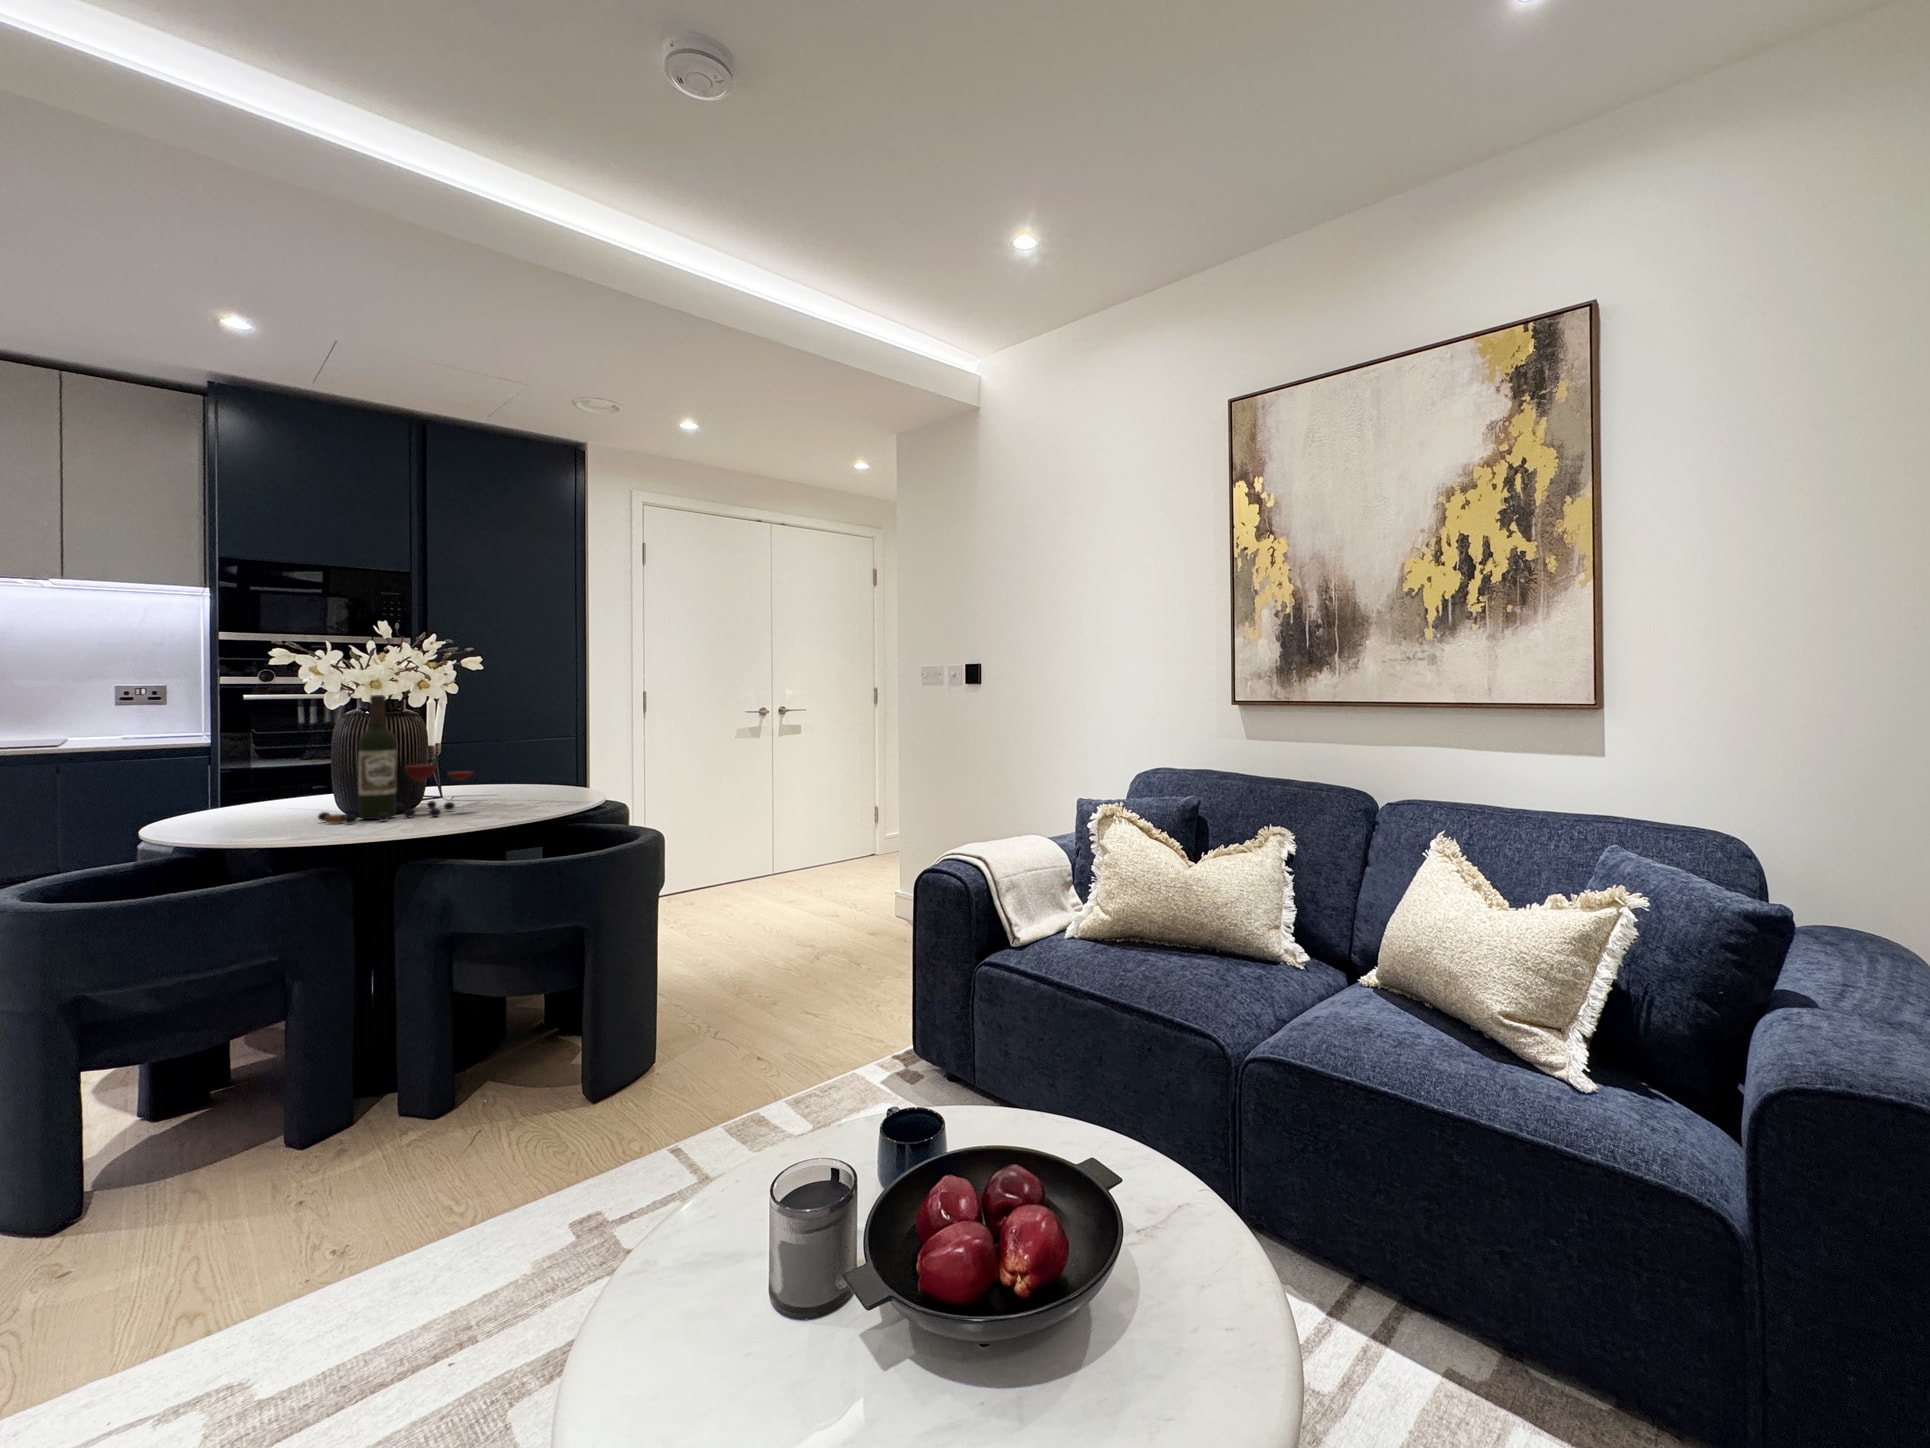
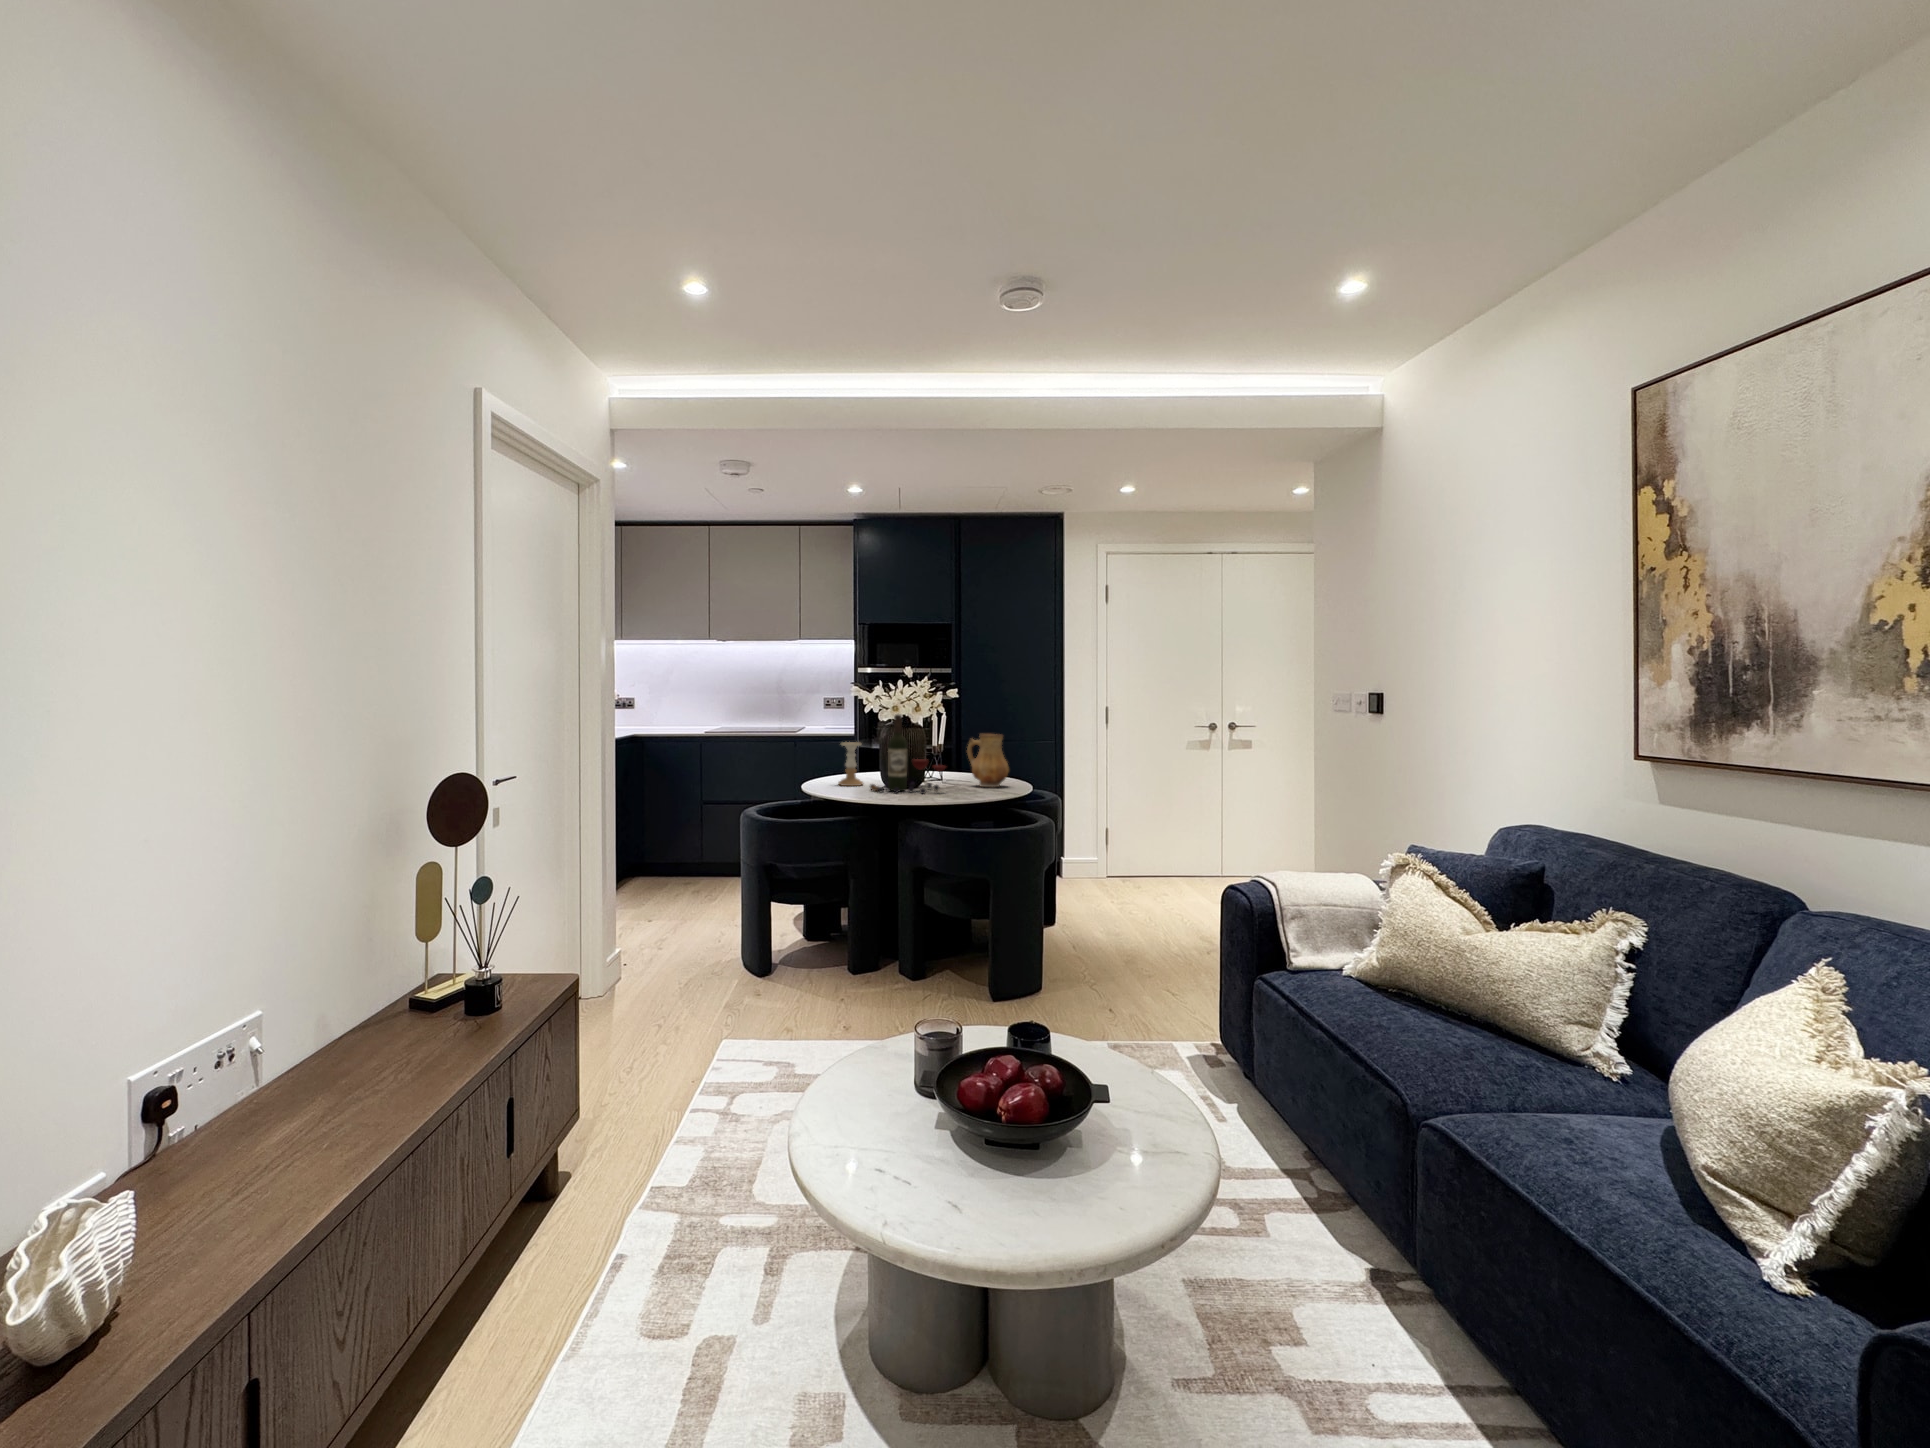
ceramic pitcher: none [484,723,554,799] -> present [967,734,1009,787]
candle holder: none [229,747,288,823] -> present [838,742,863,786]

